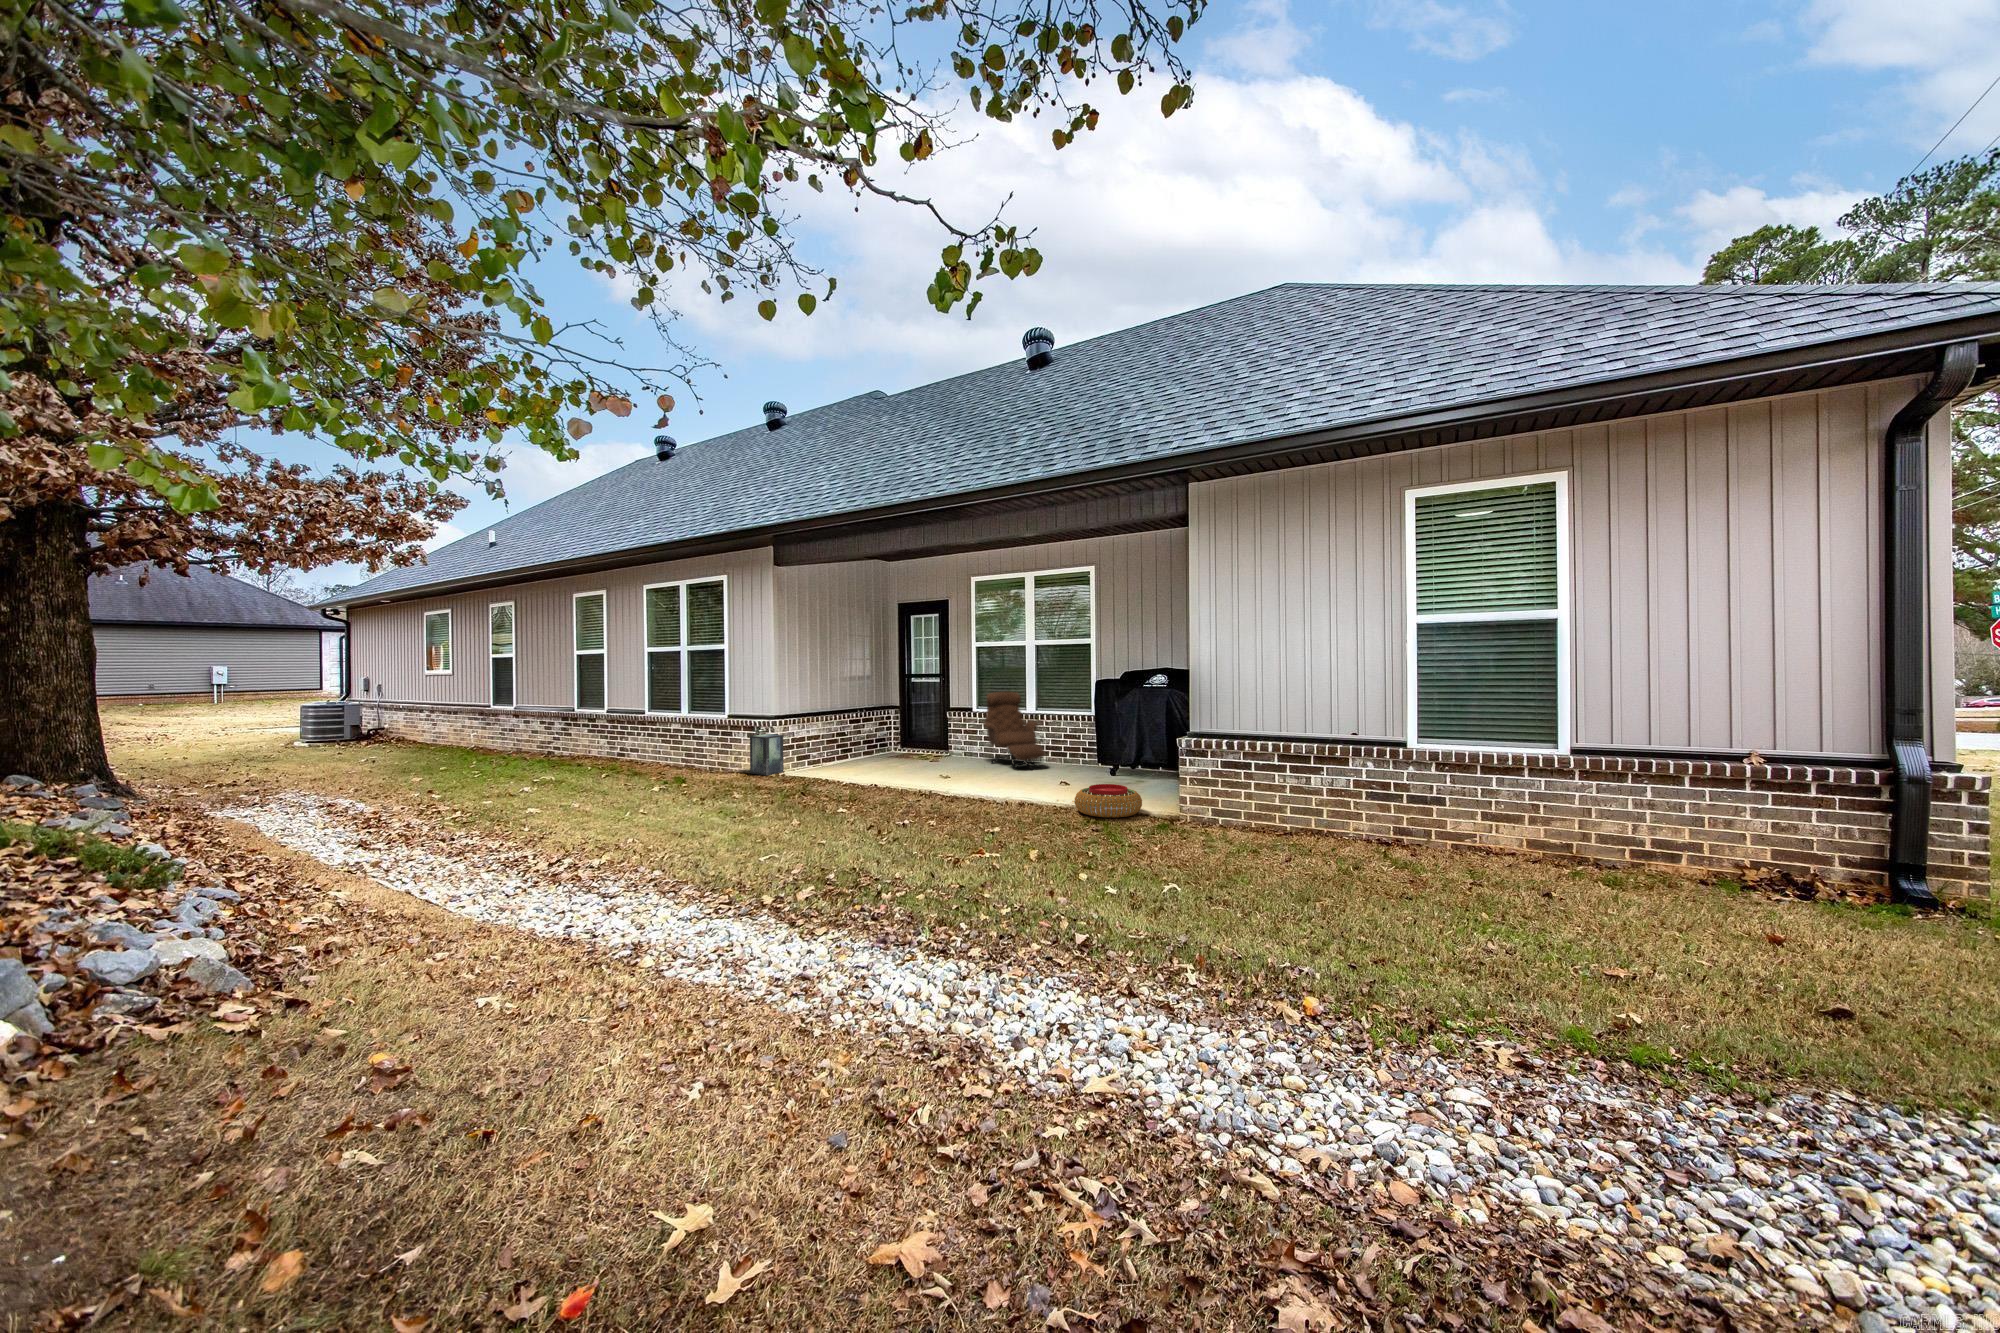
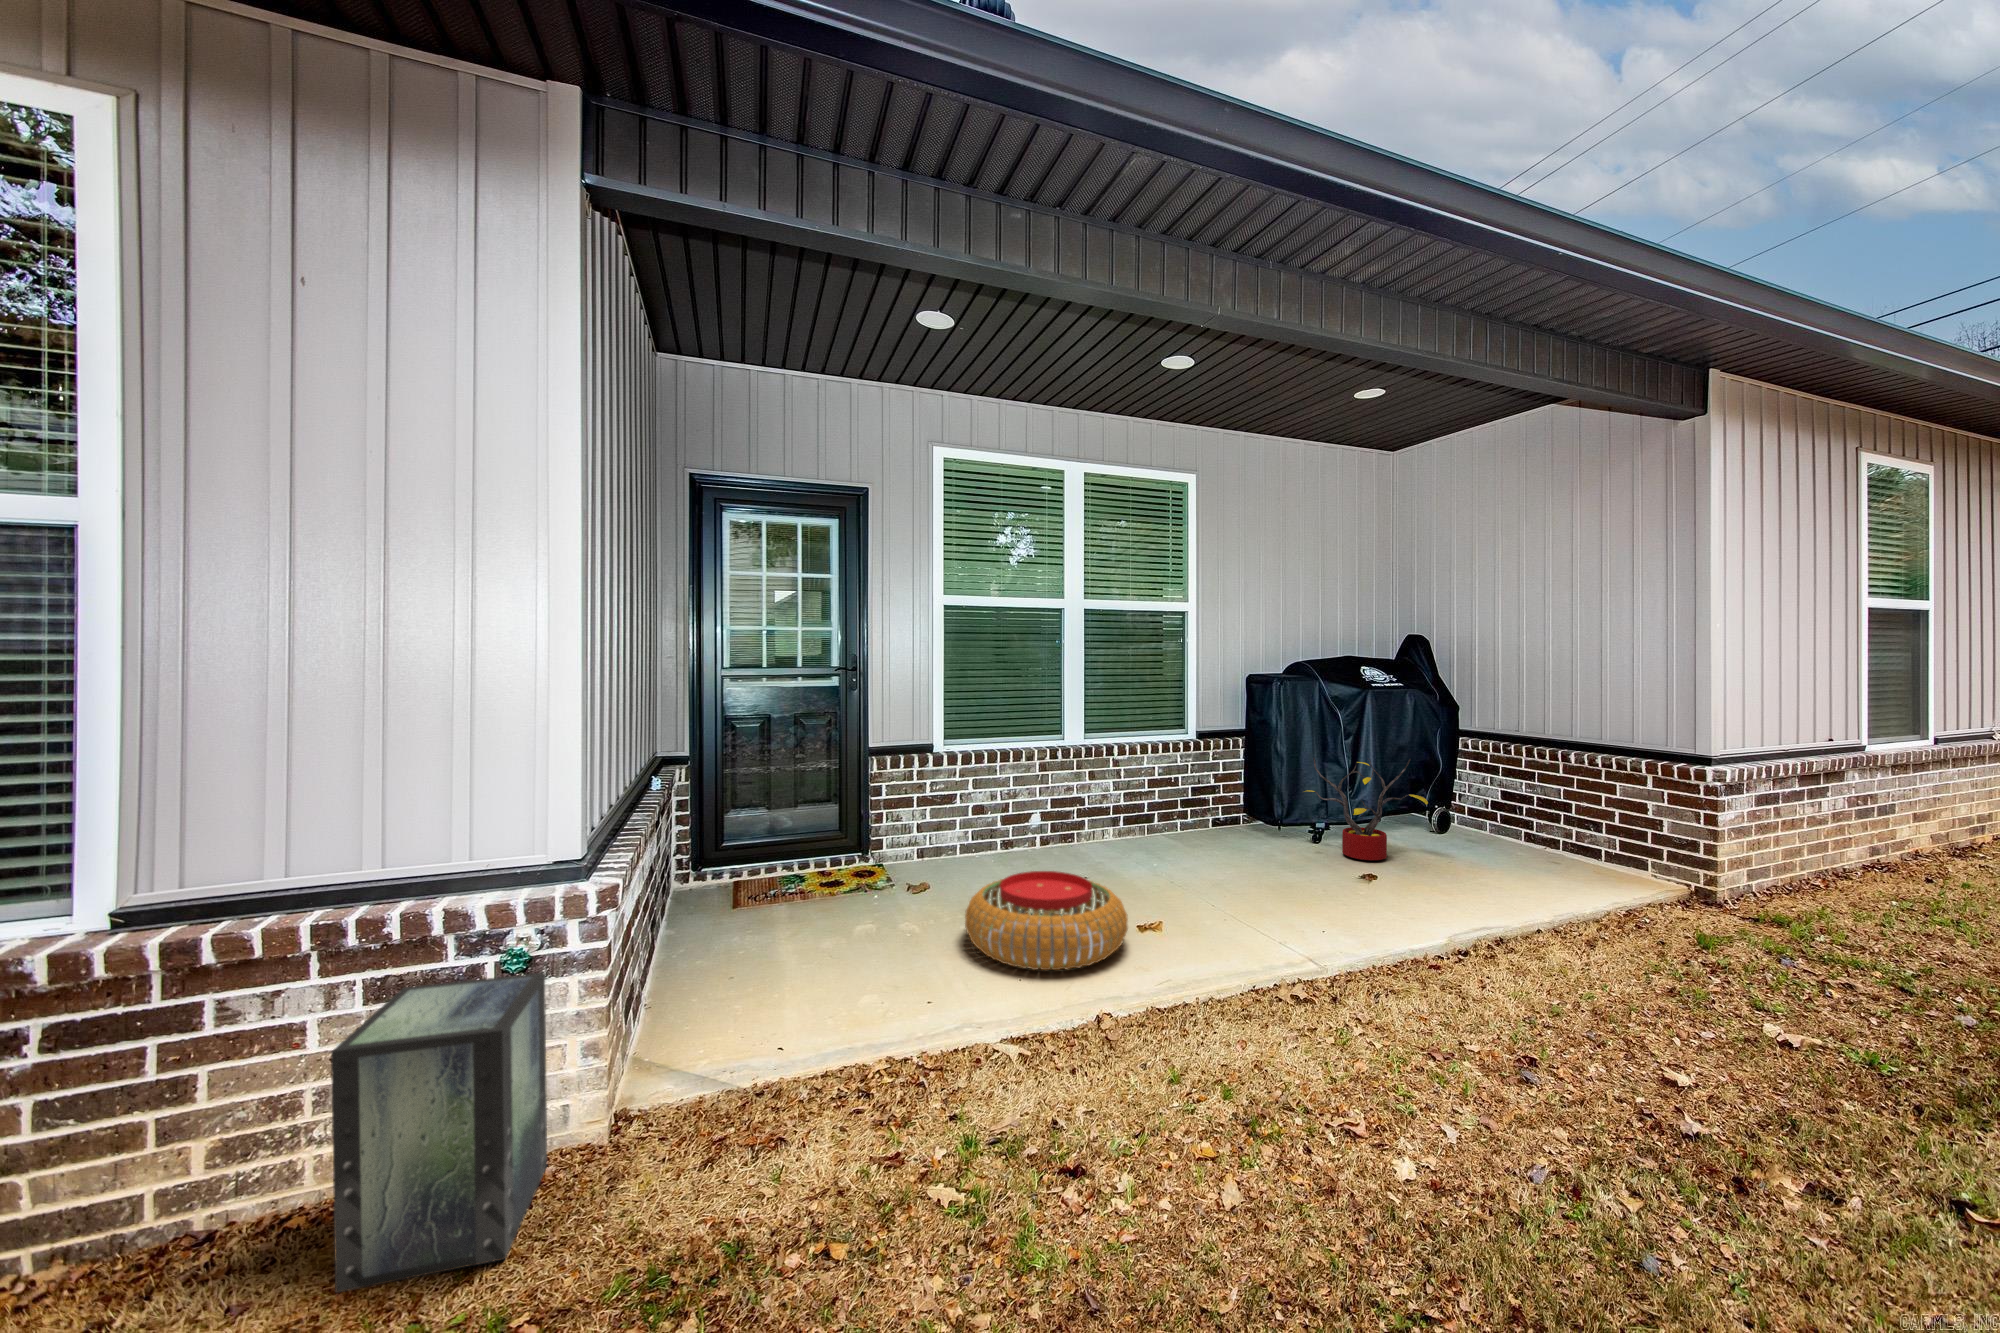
lounge chair: present [983,692,1045,768] -> none [1019,696,1209,877]
decorative plant: none [1095,729,1126,779] -> present [1307,758,1428,860]
pouf: present [1075,784,1142,817] -> present [965,871,1128,970]

